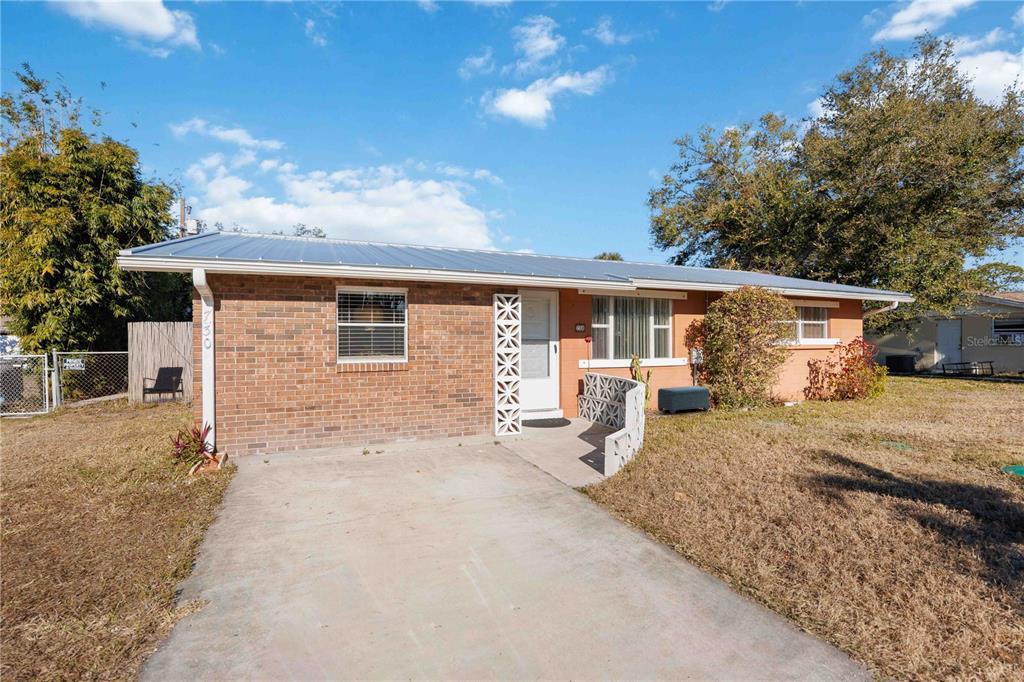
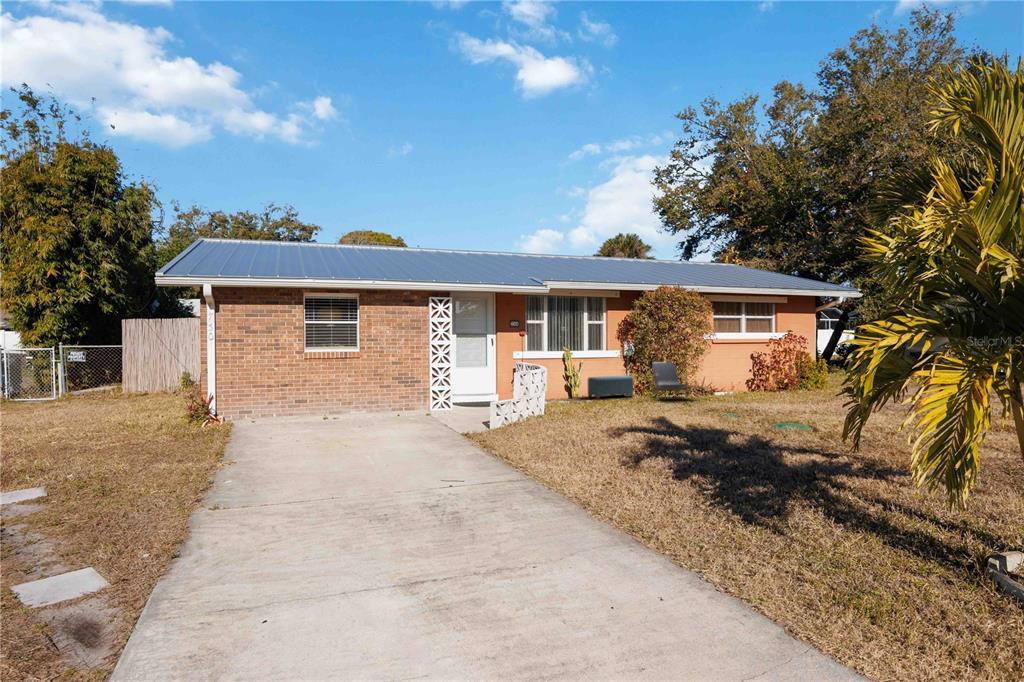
lounge chair: present [142,367,184,402] -> present [652,362,688,399]

